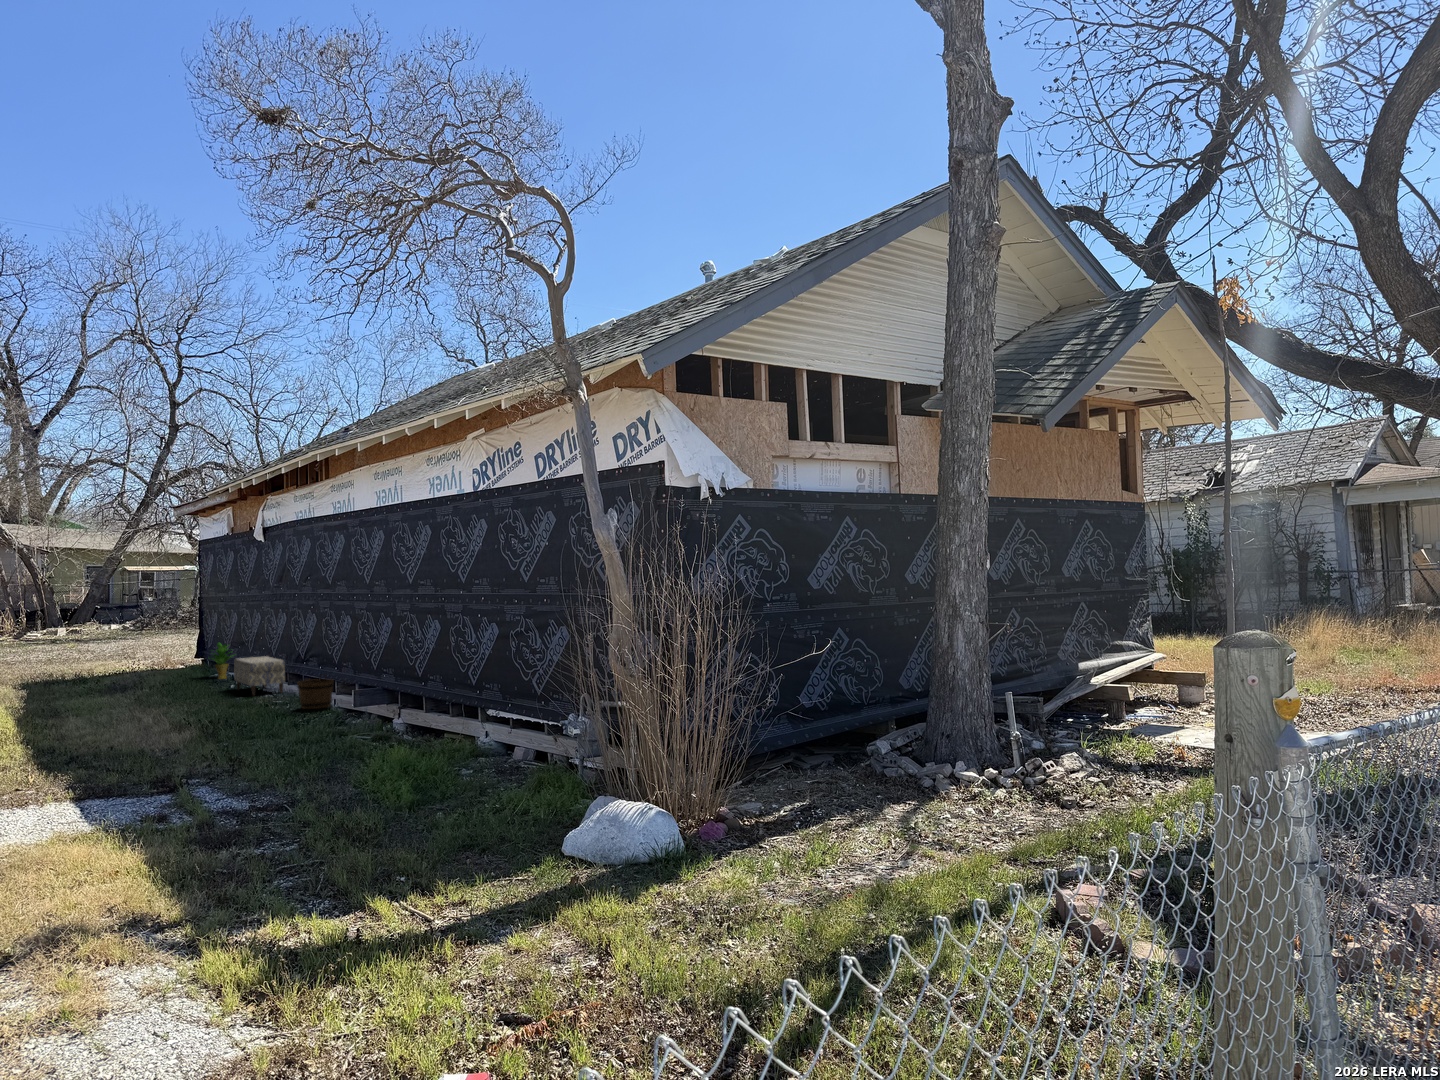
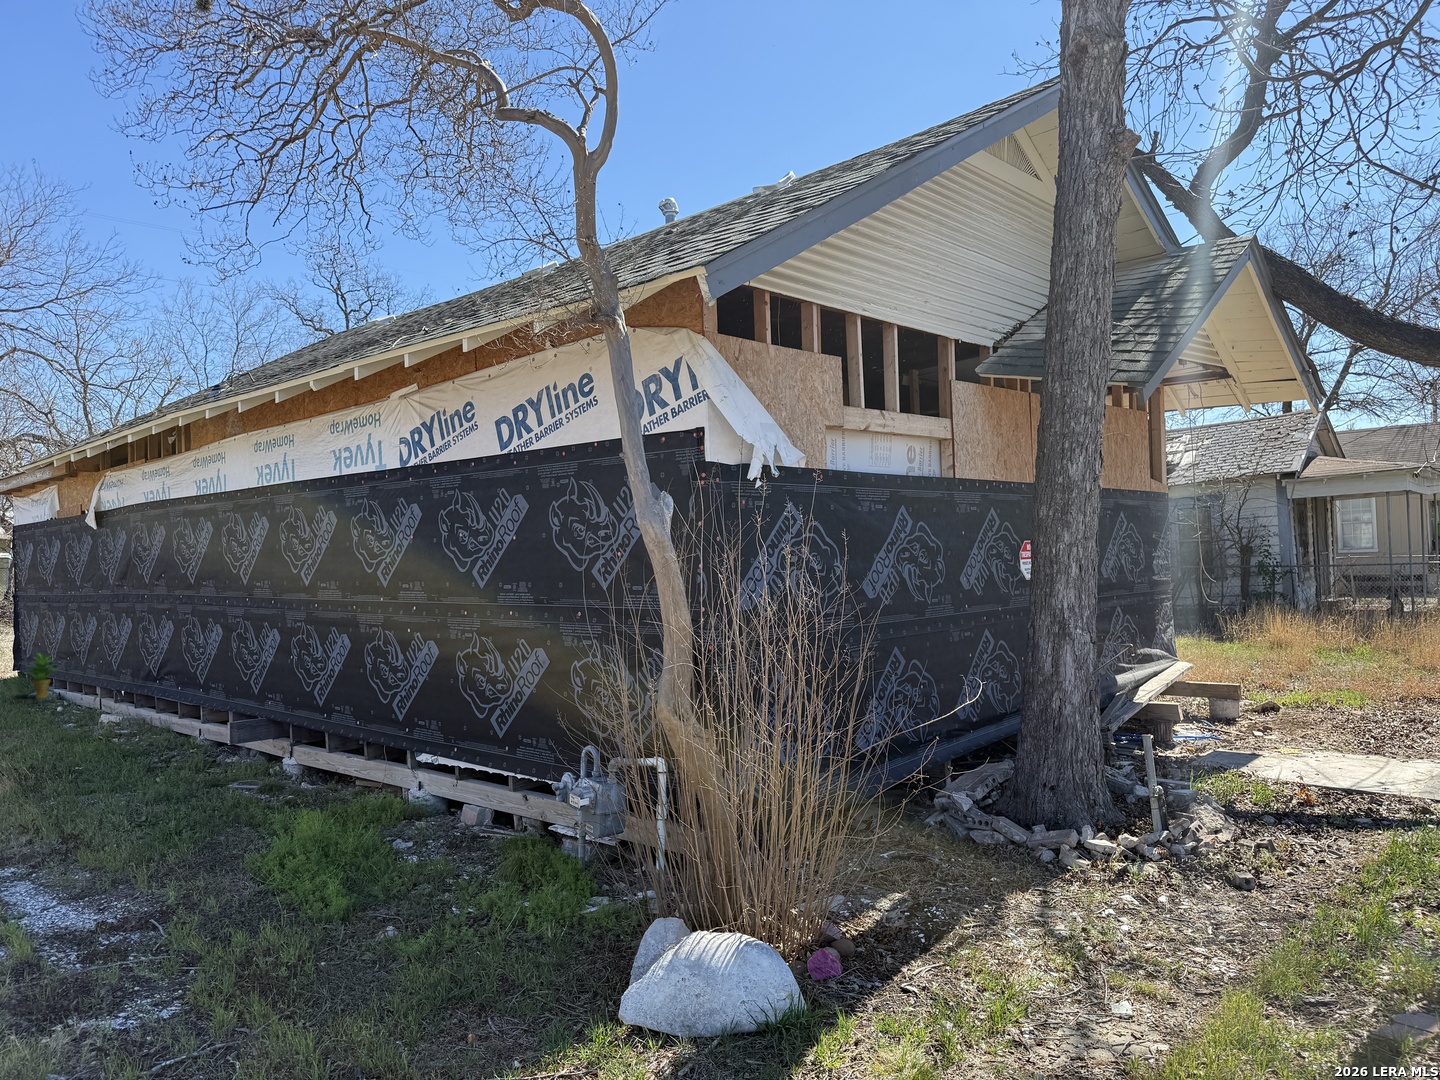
bench: present [234,656,285,696] -> none [59,671,128,724]
bucket: present [298,678,333,709] -> none [148,698,197,744]

